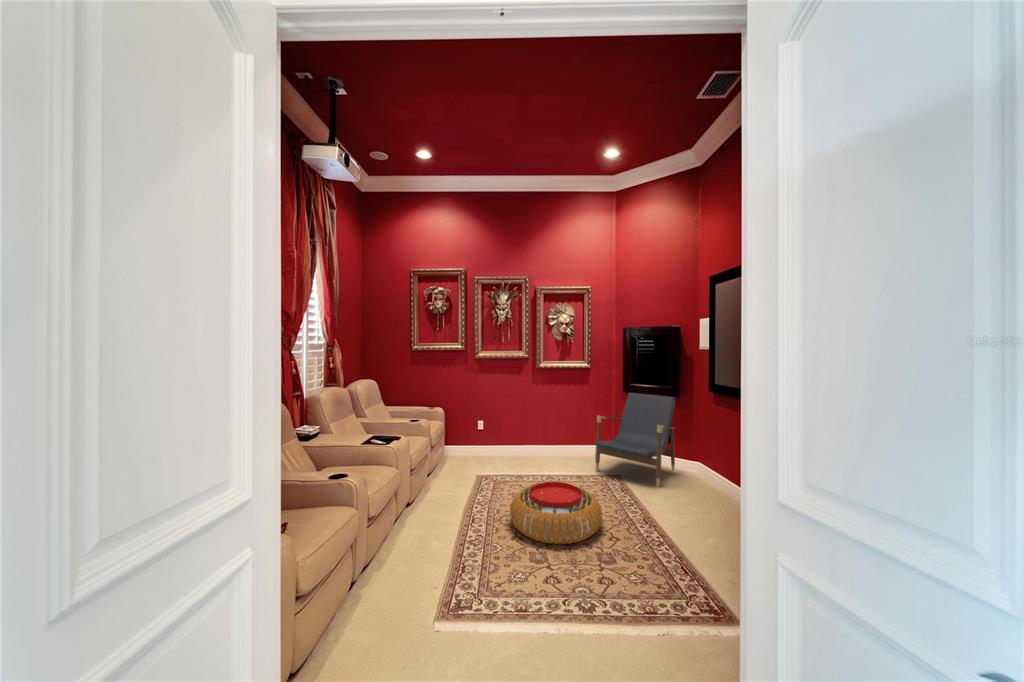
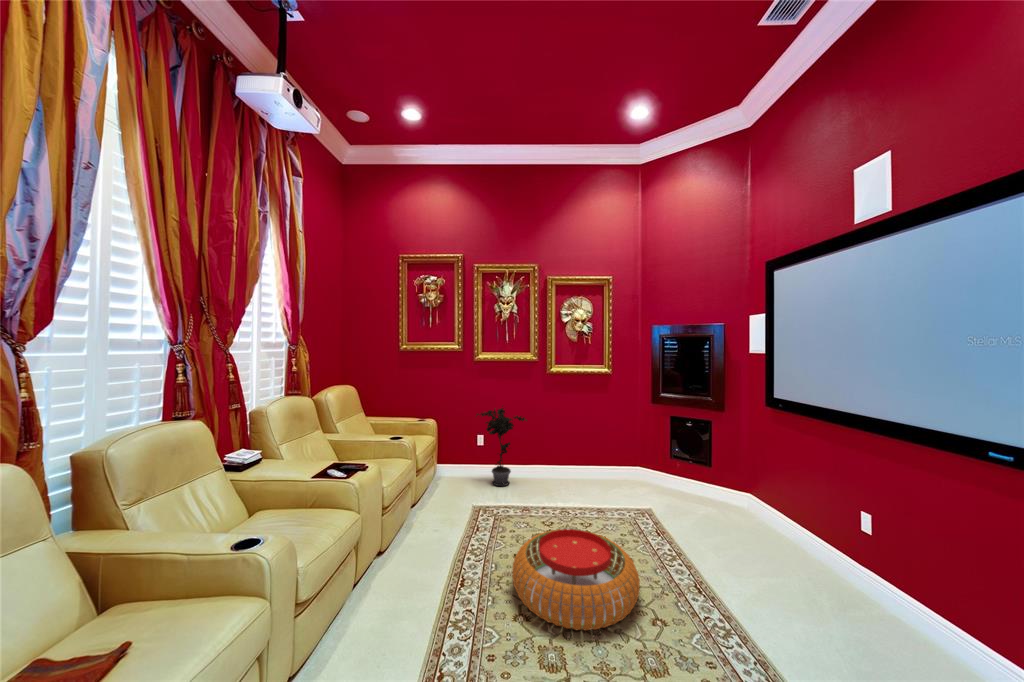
lounge chair: present [595,393,675,487] -> none [620,405,720,531]
potted plant: none [477,394,521,461] -> present [477,408,527,486]

